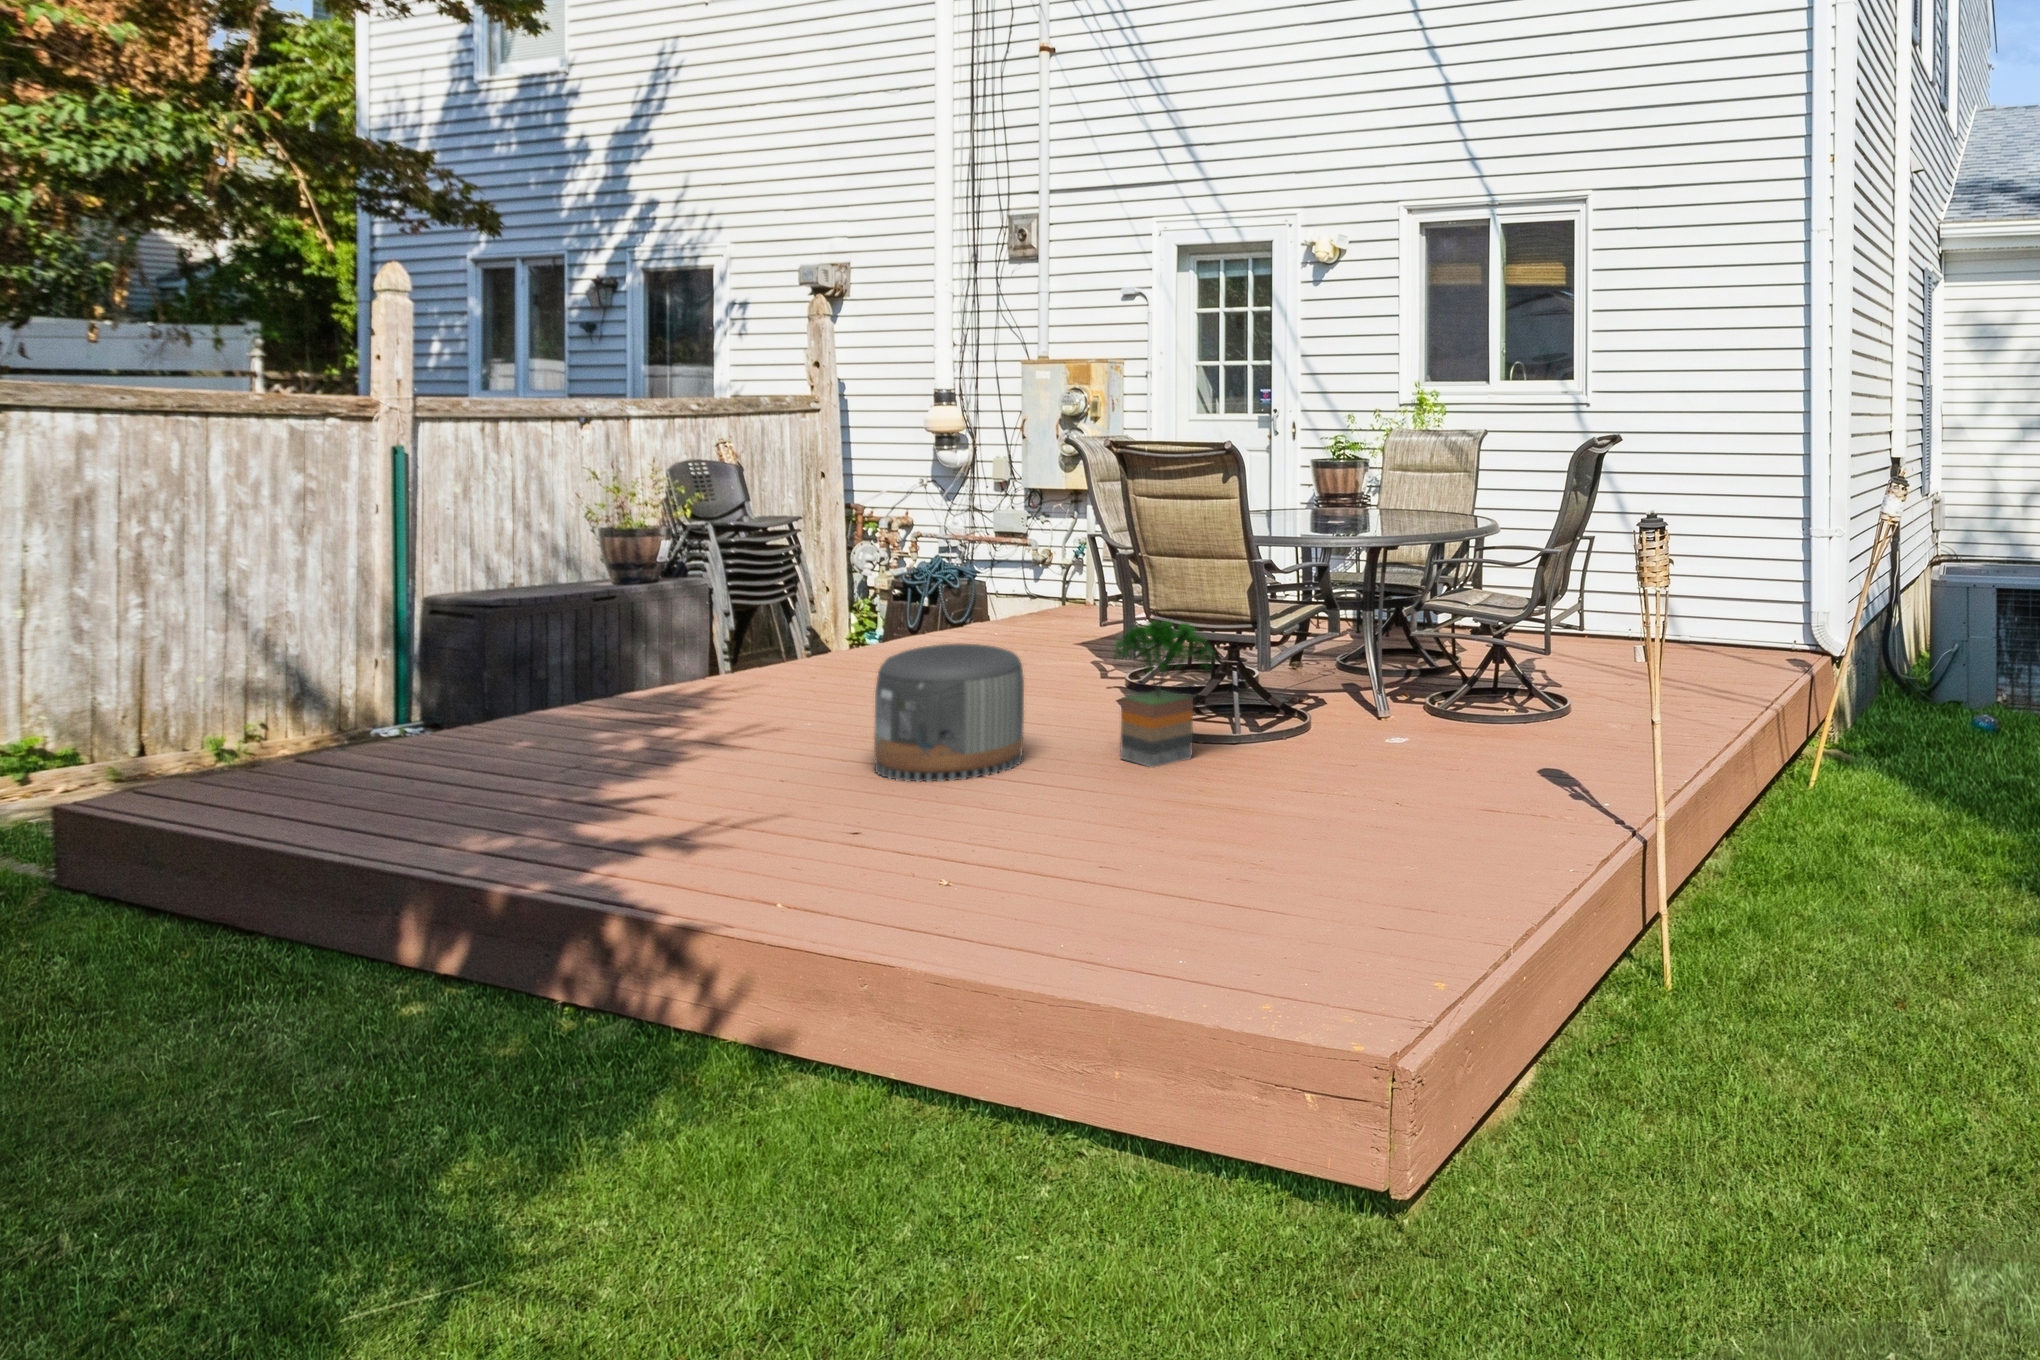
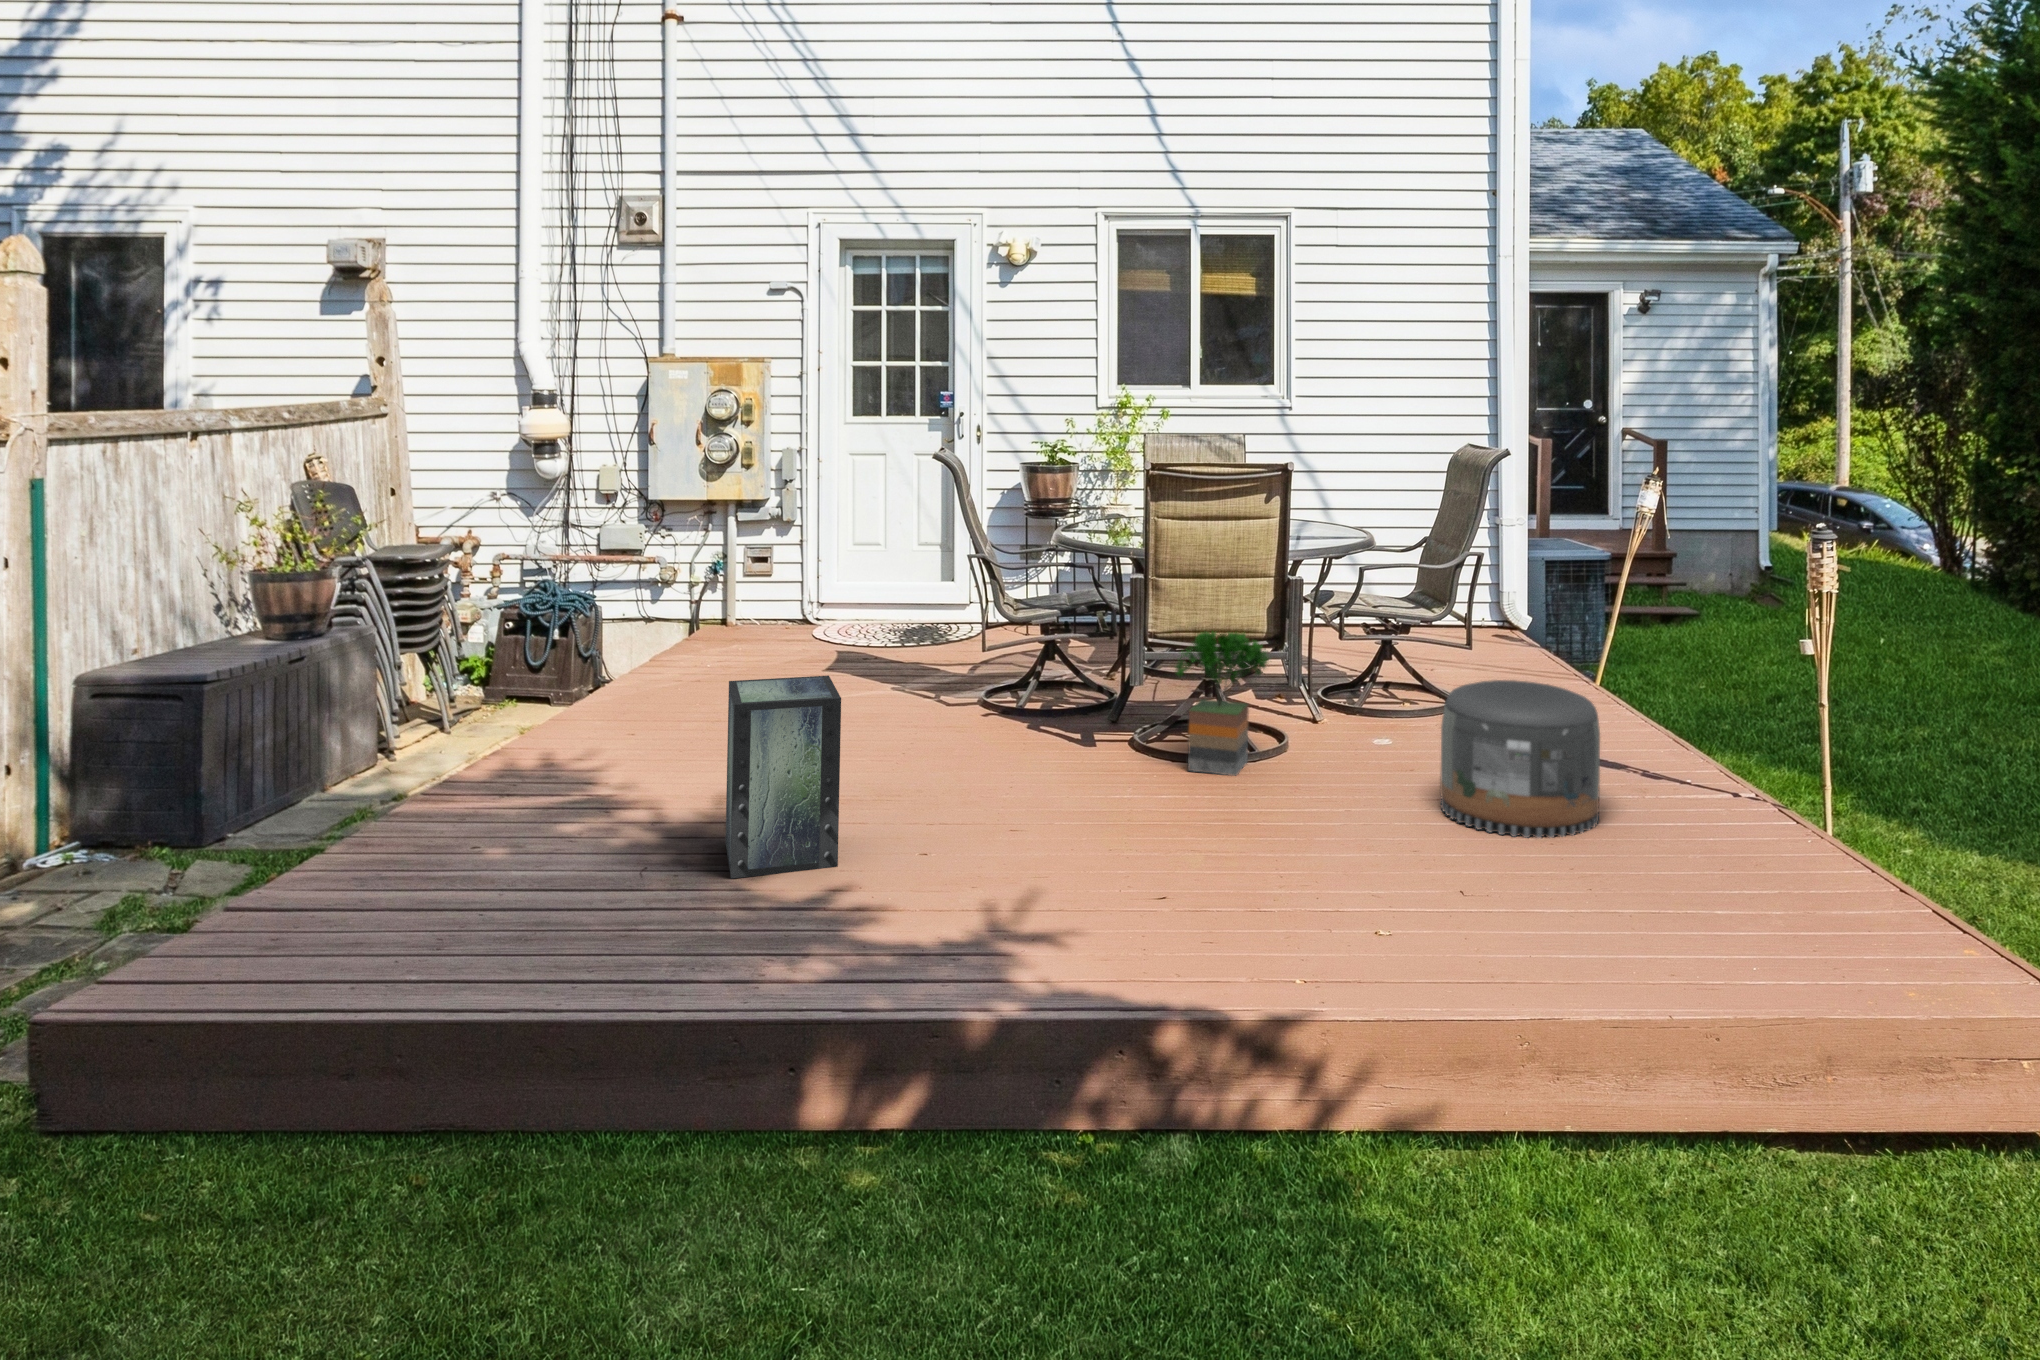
storage box: none [594,624,734,793] -> present [725,676,841,878]
pouf: present [874,644,1024,782] -> present [1440,680,1600,838]

